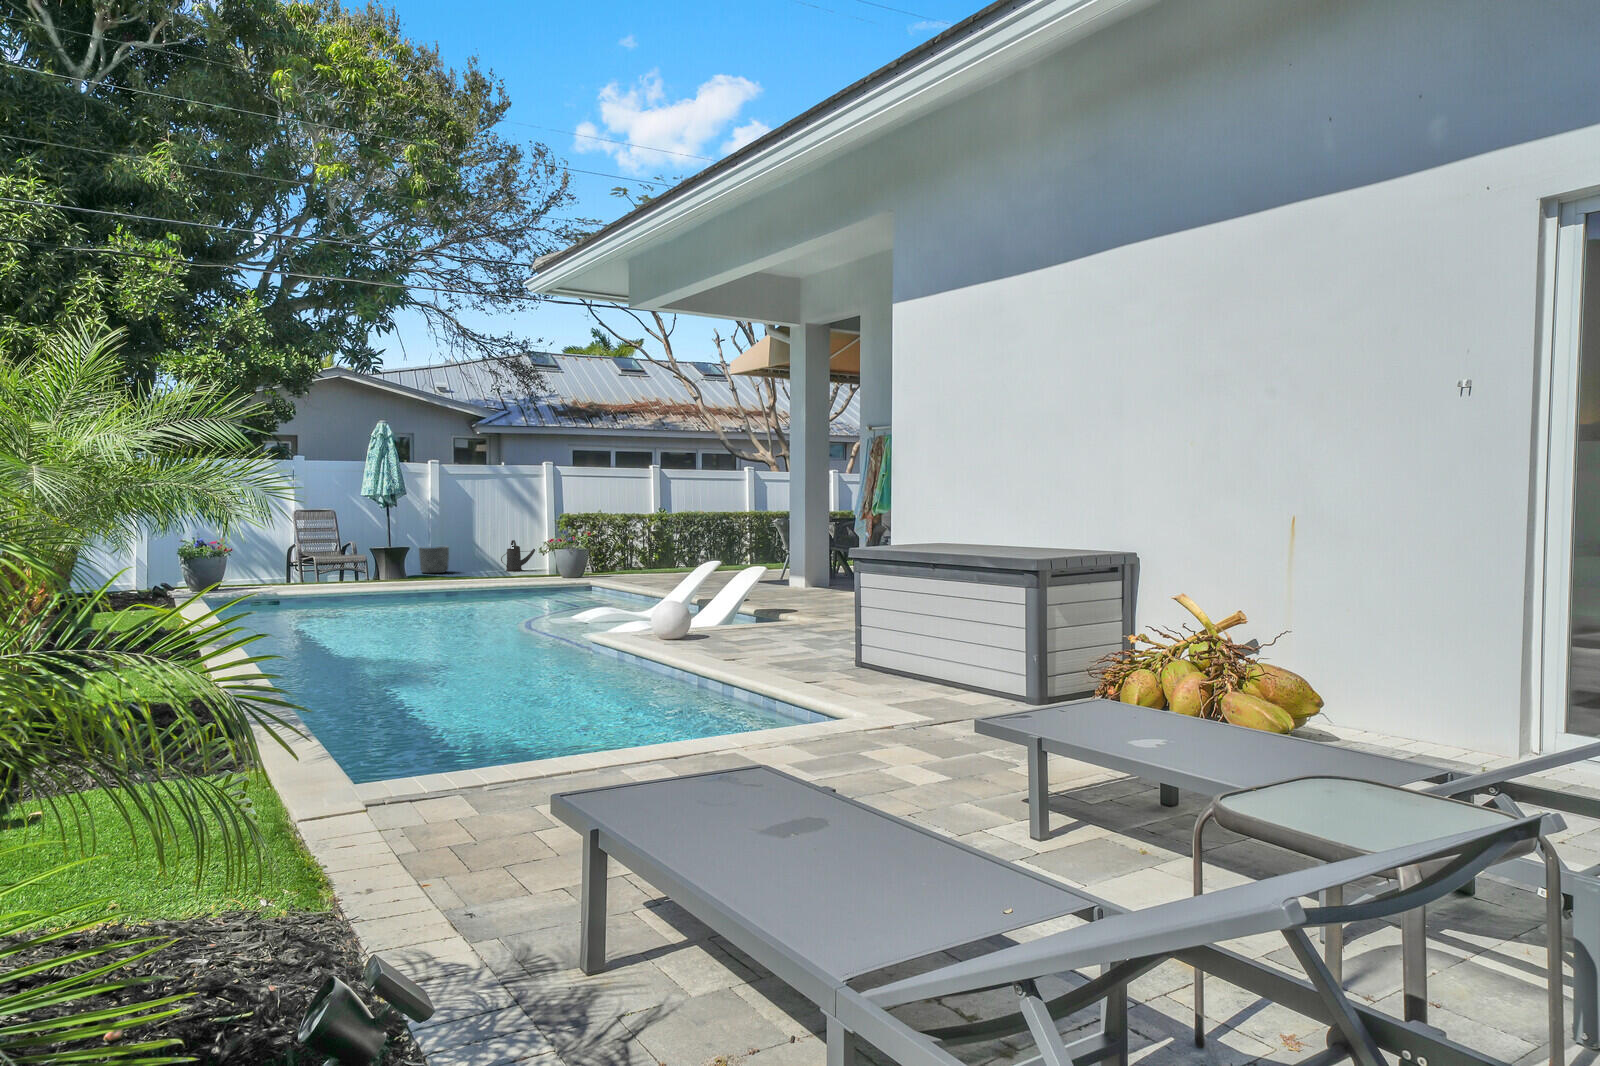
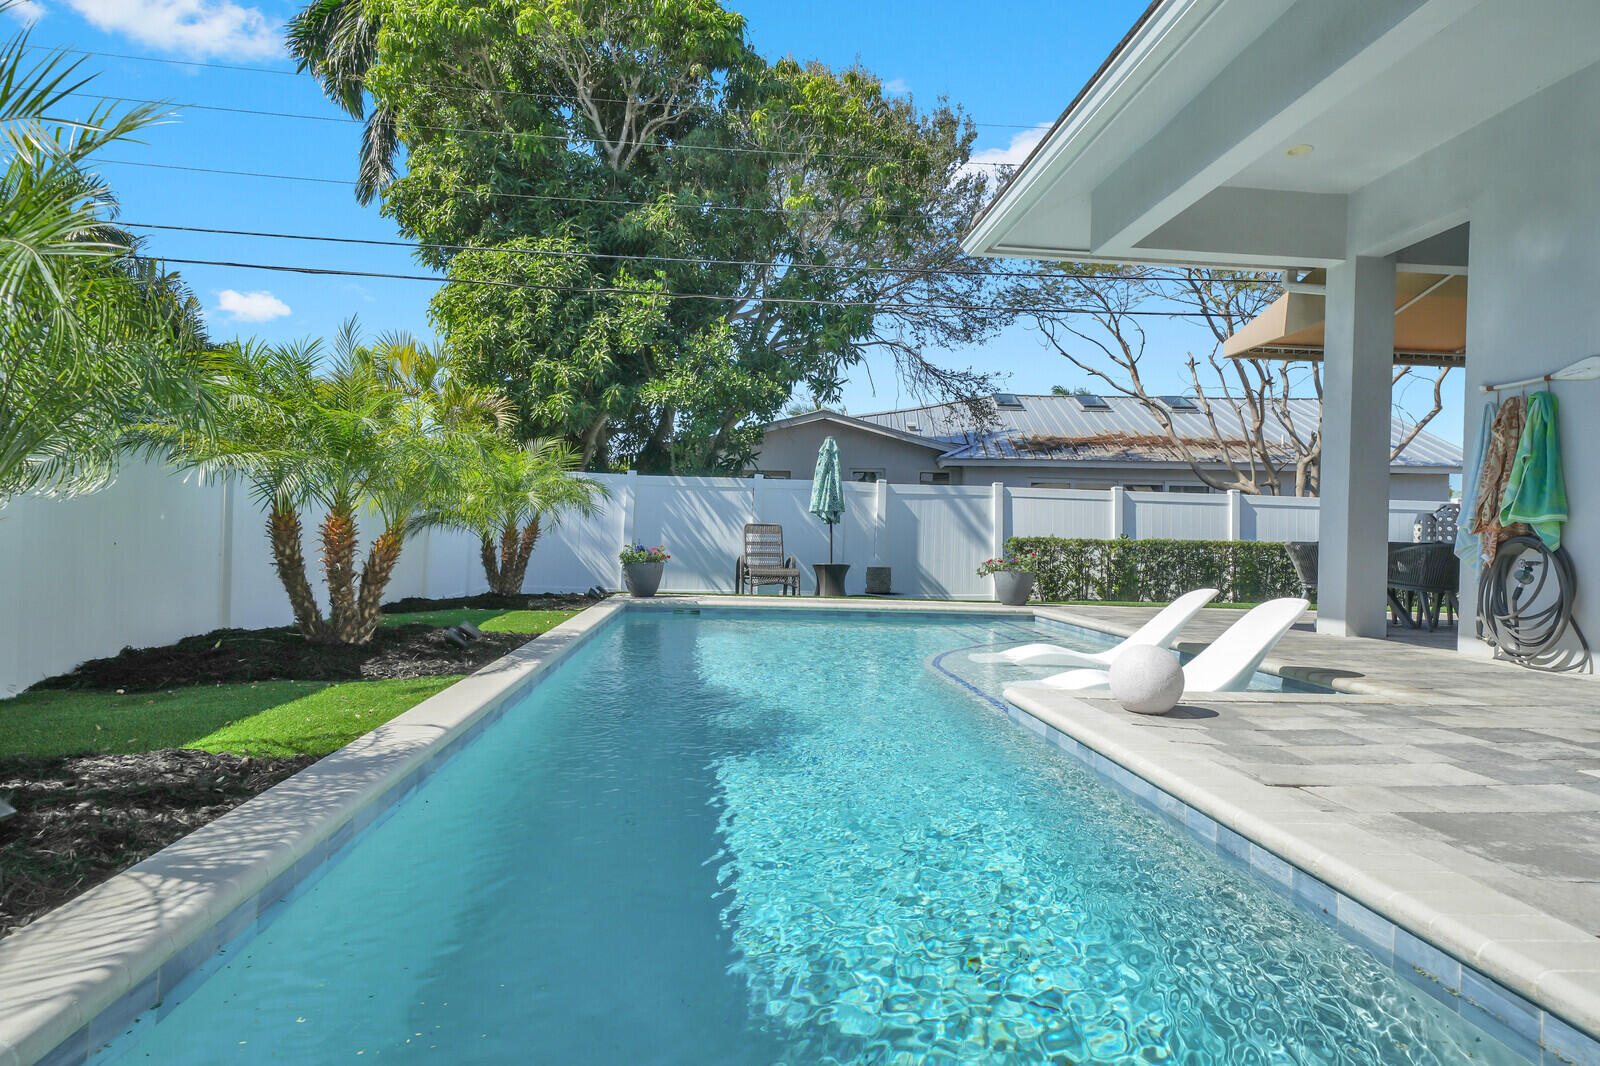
watering can: present [501,540,535,571] -> none [944,563,984,596]

